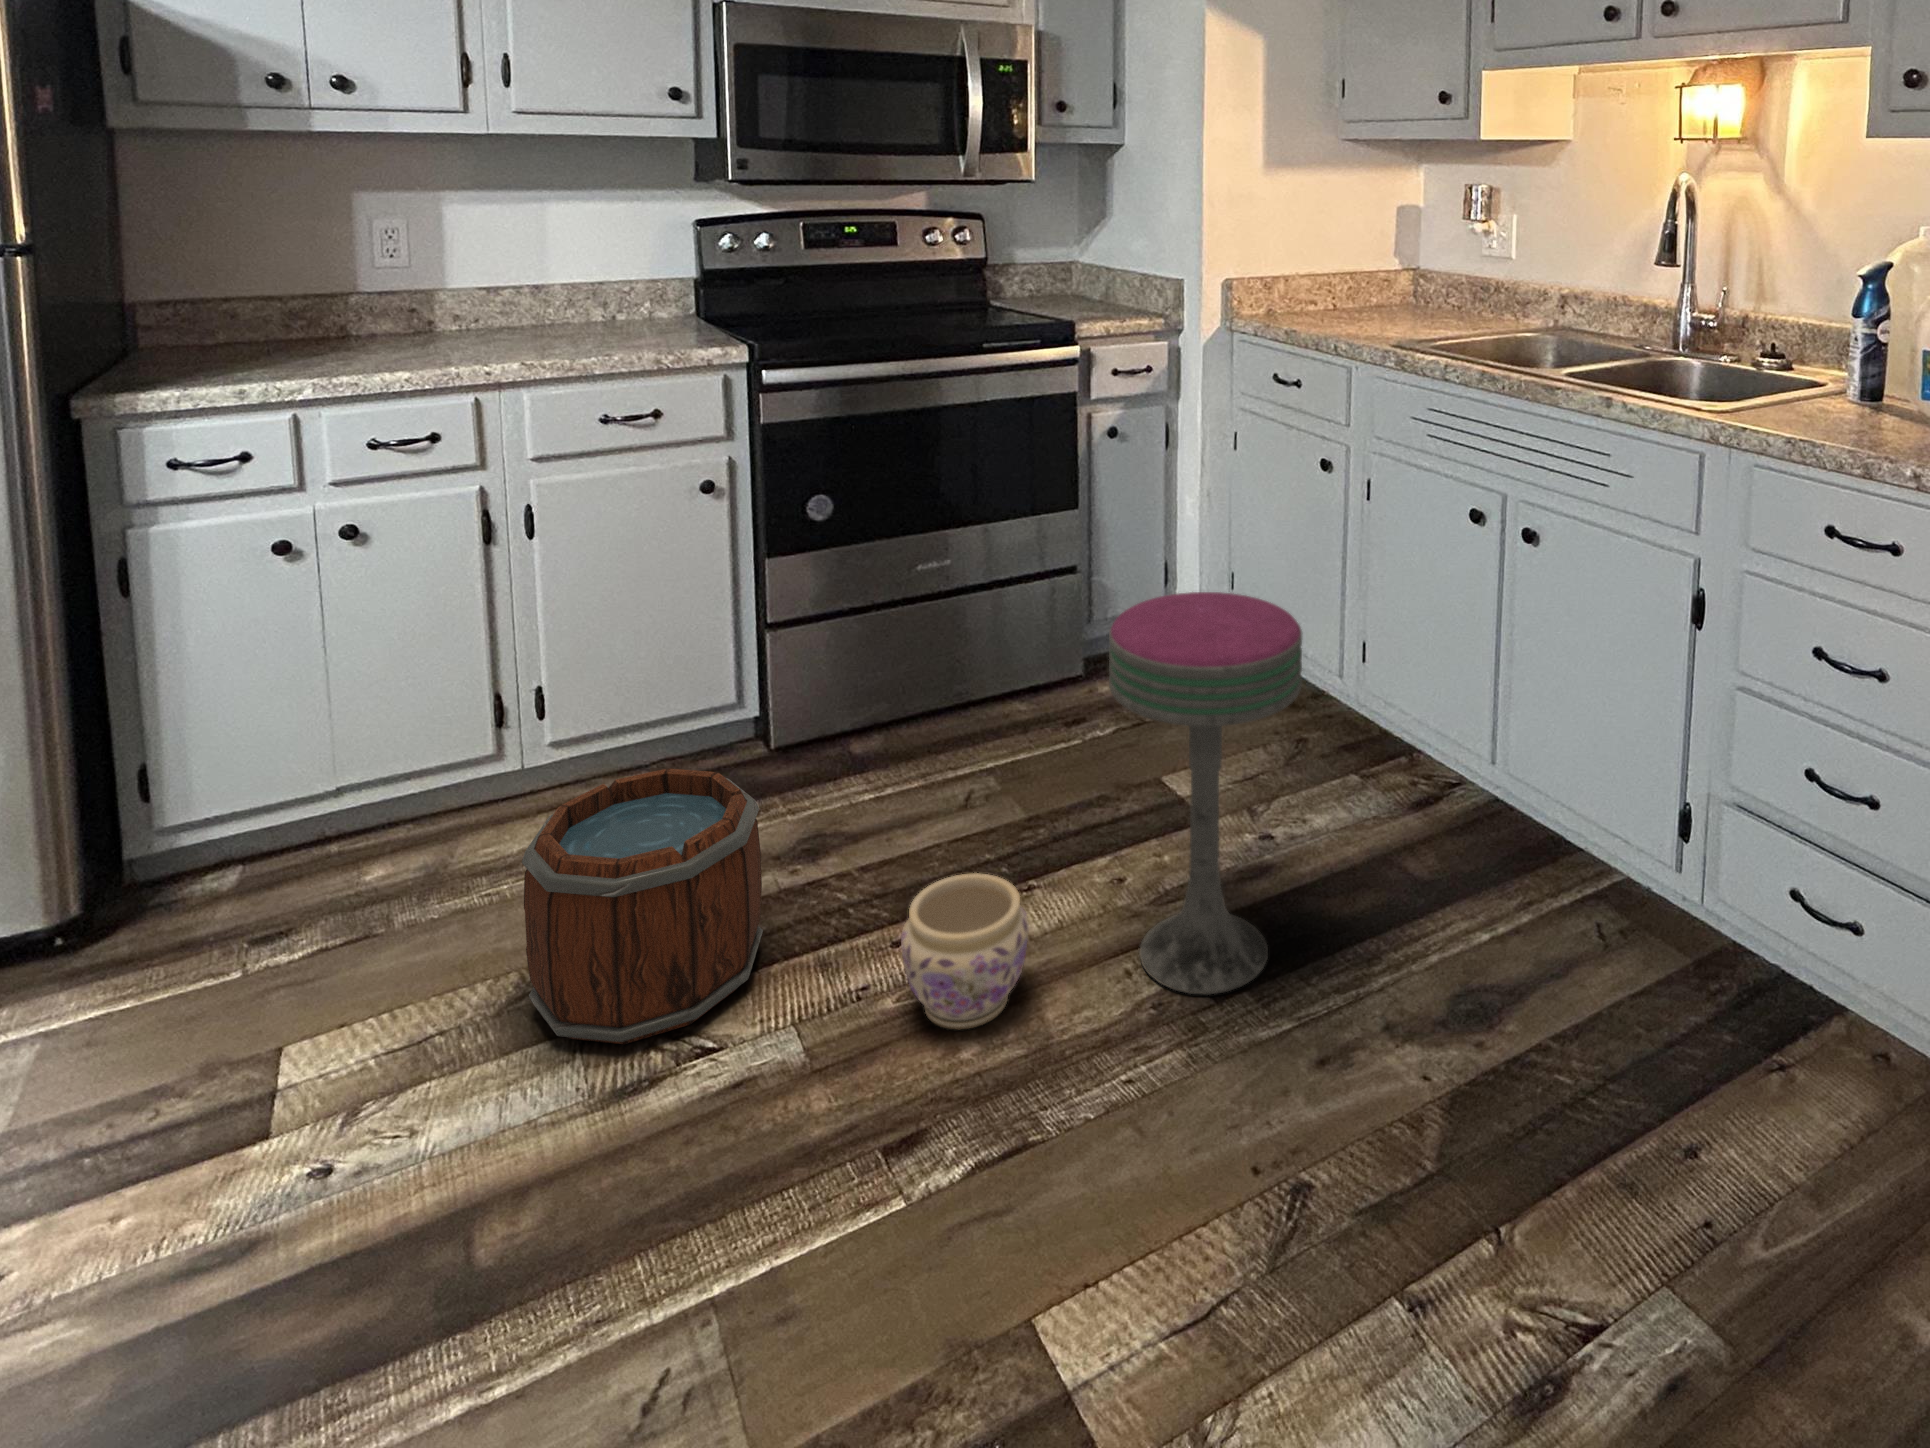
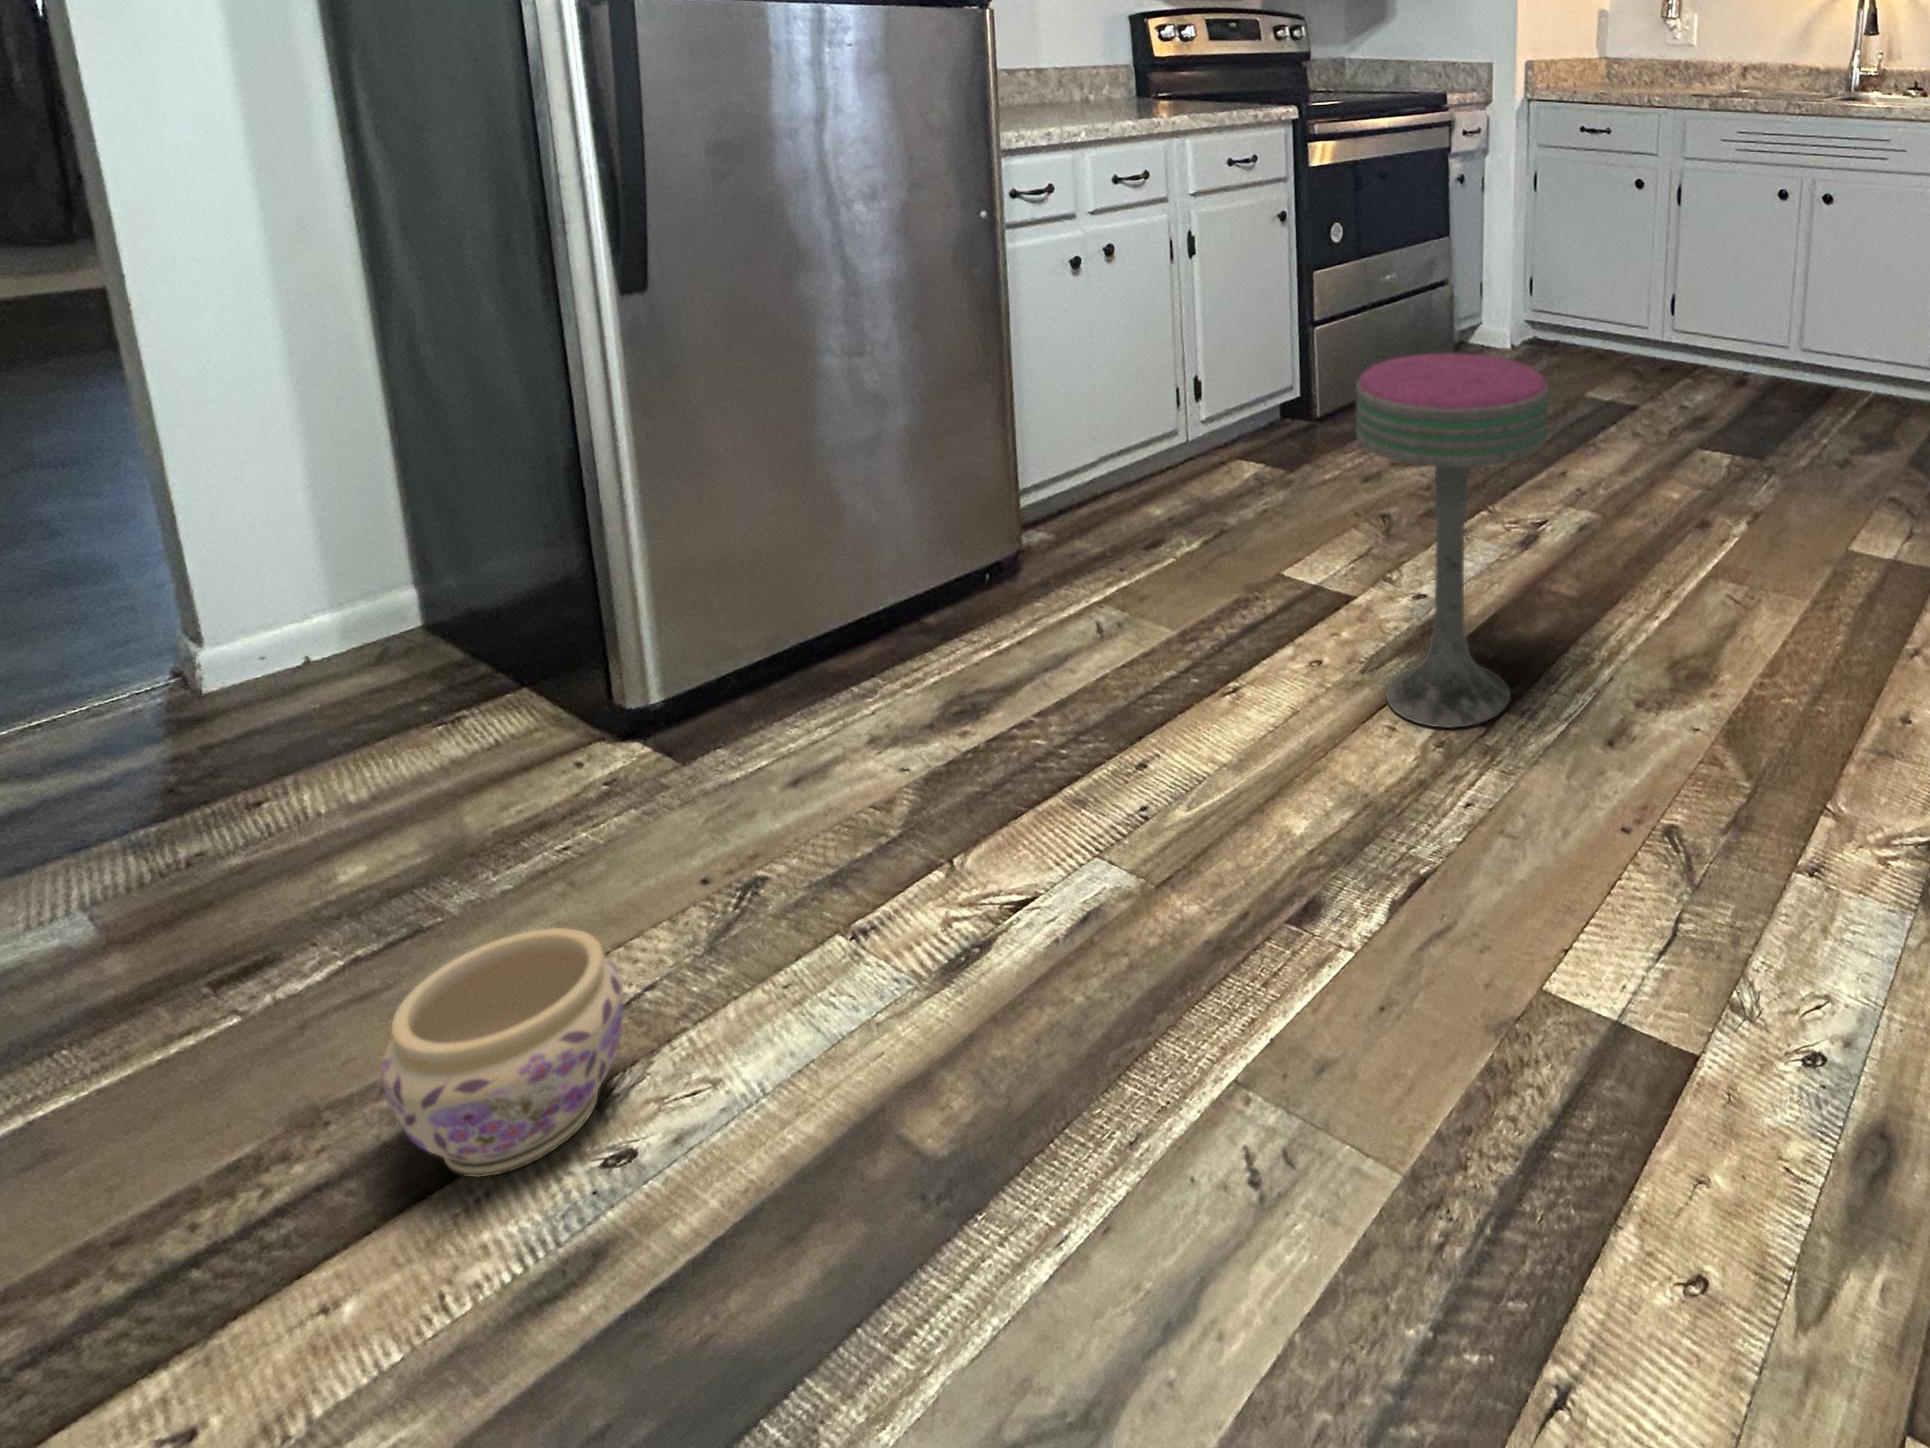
bucket: present [522,769,763,1044] -> none [723,624,1018,943]
planter: present [901,873,1029,1030] -> present [381,928,623,1177]

